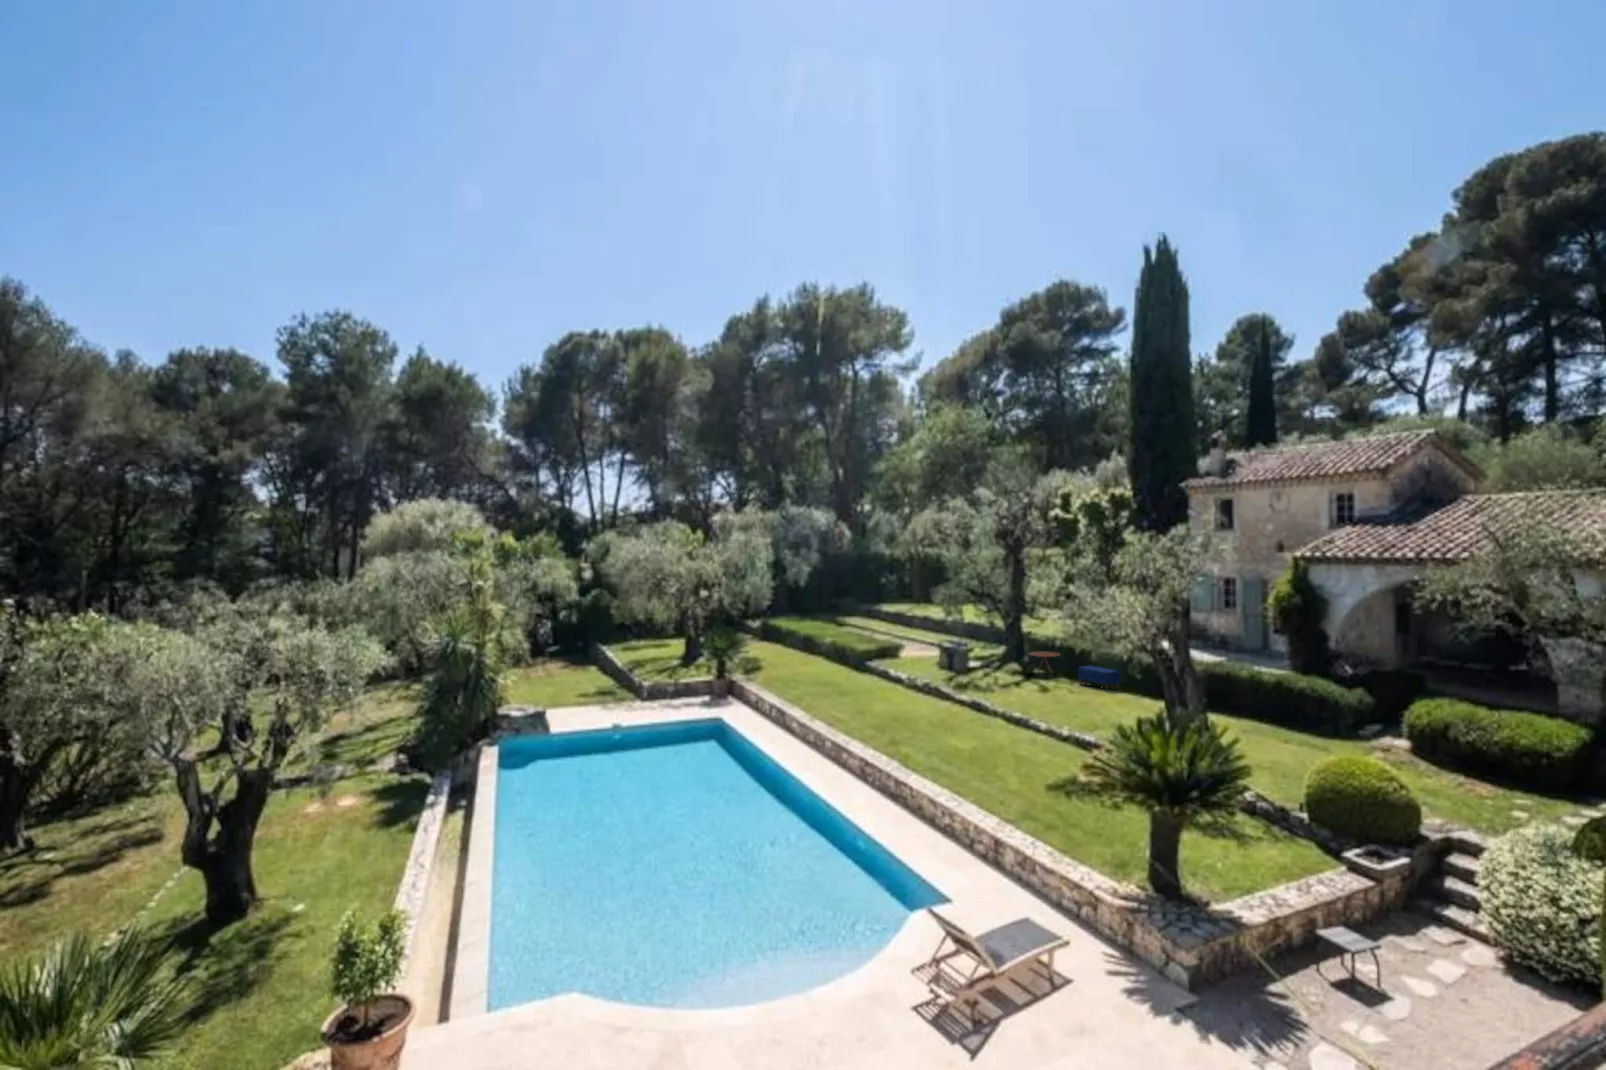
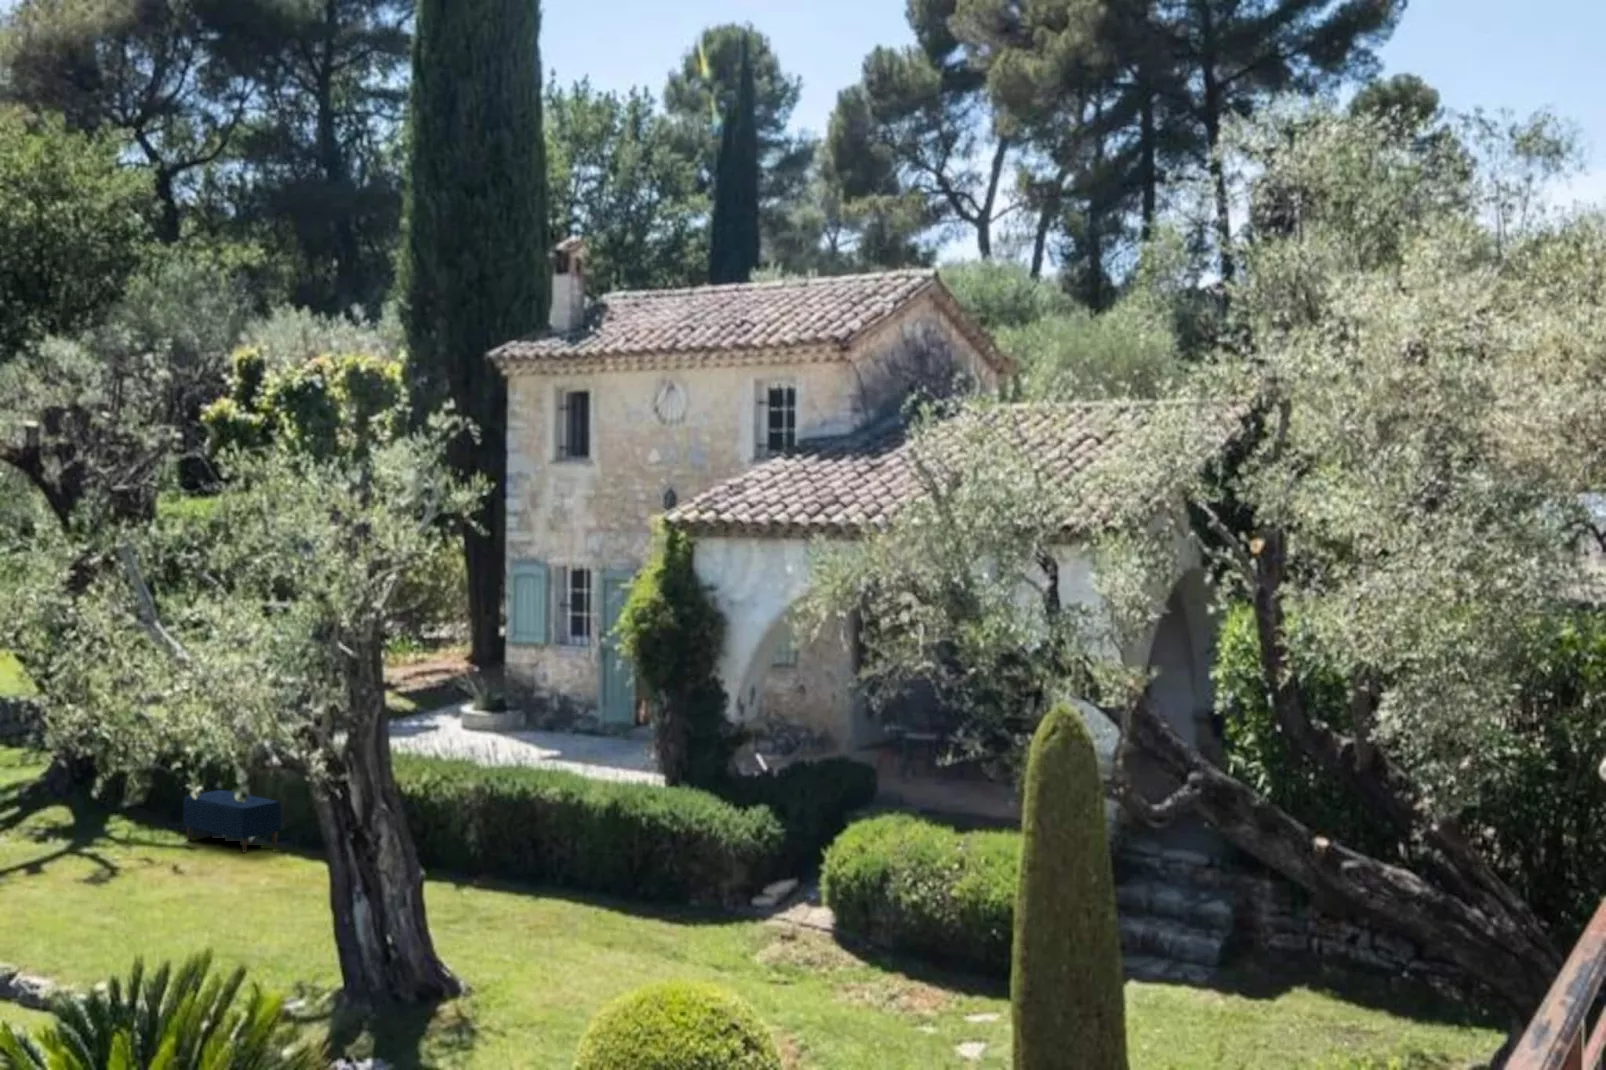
round table: present [1029,651,1060,672] -> none [70,756,158,823]

